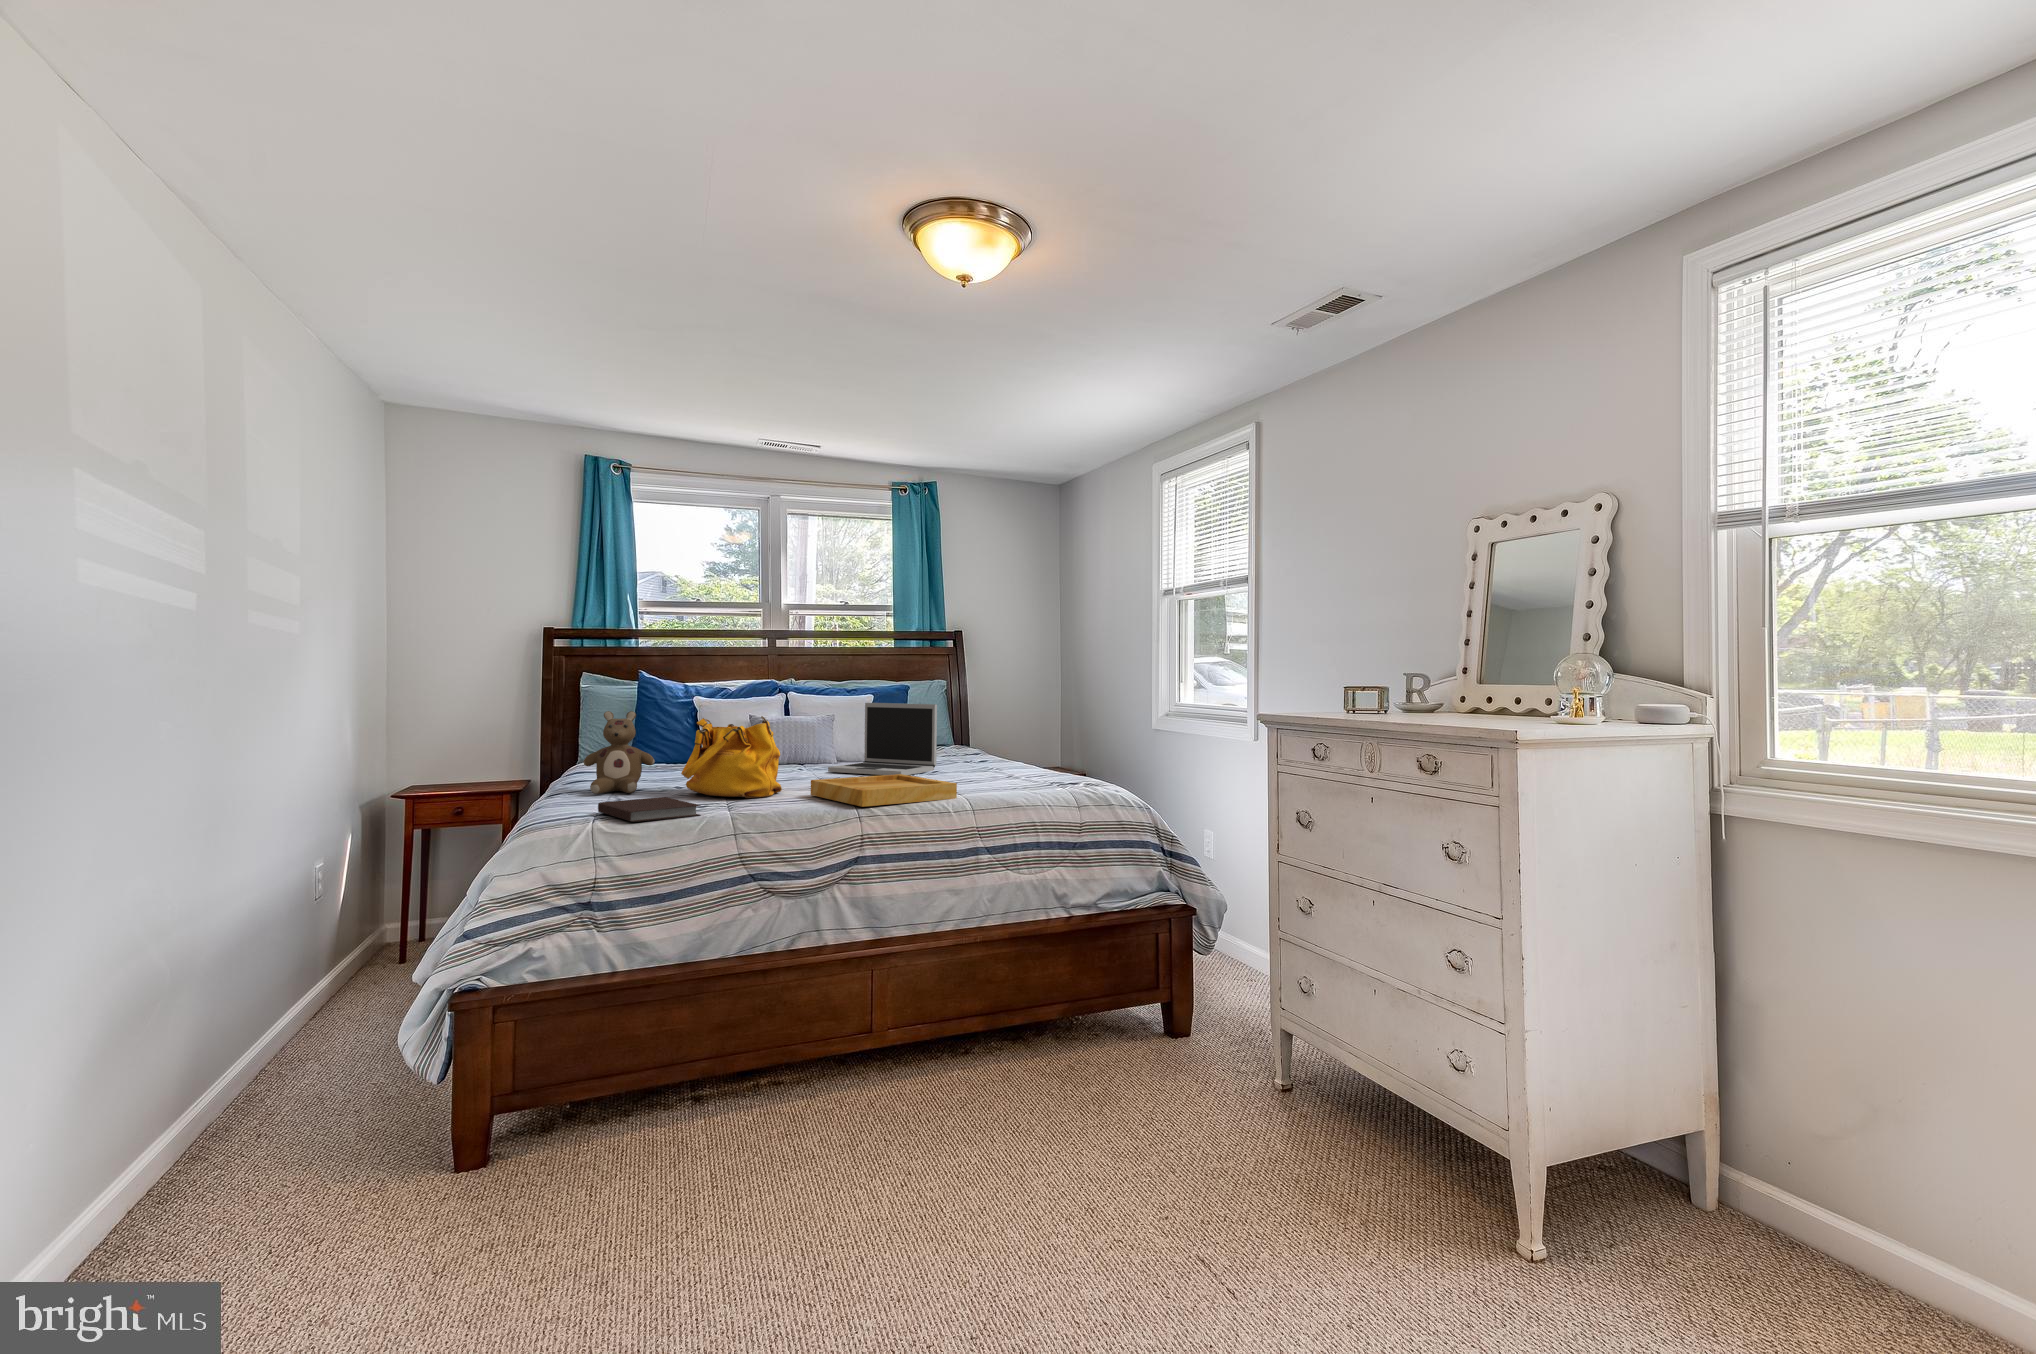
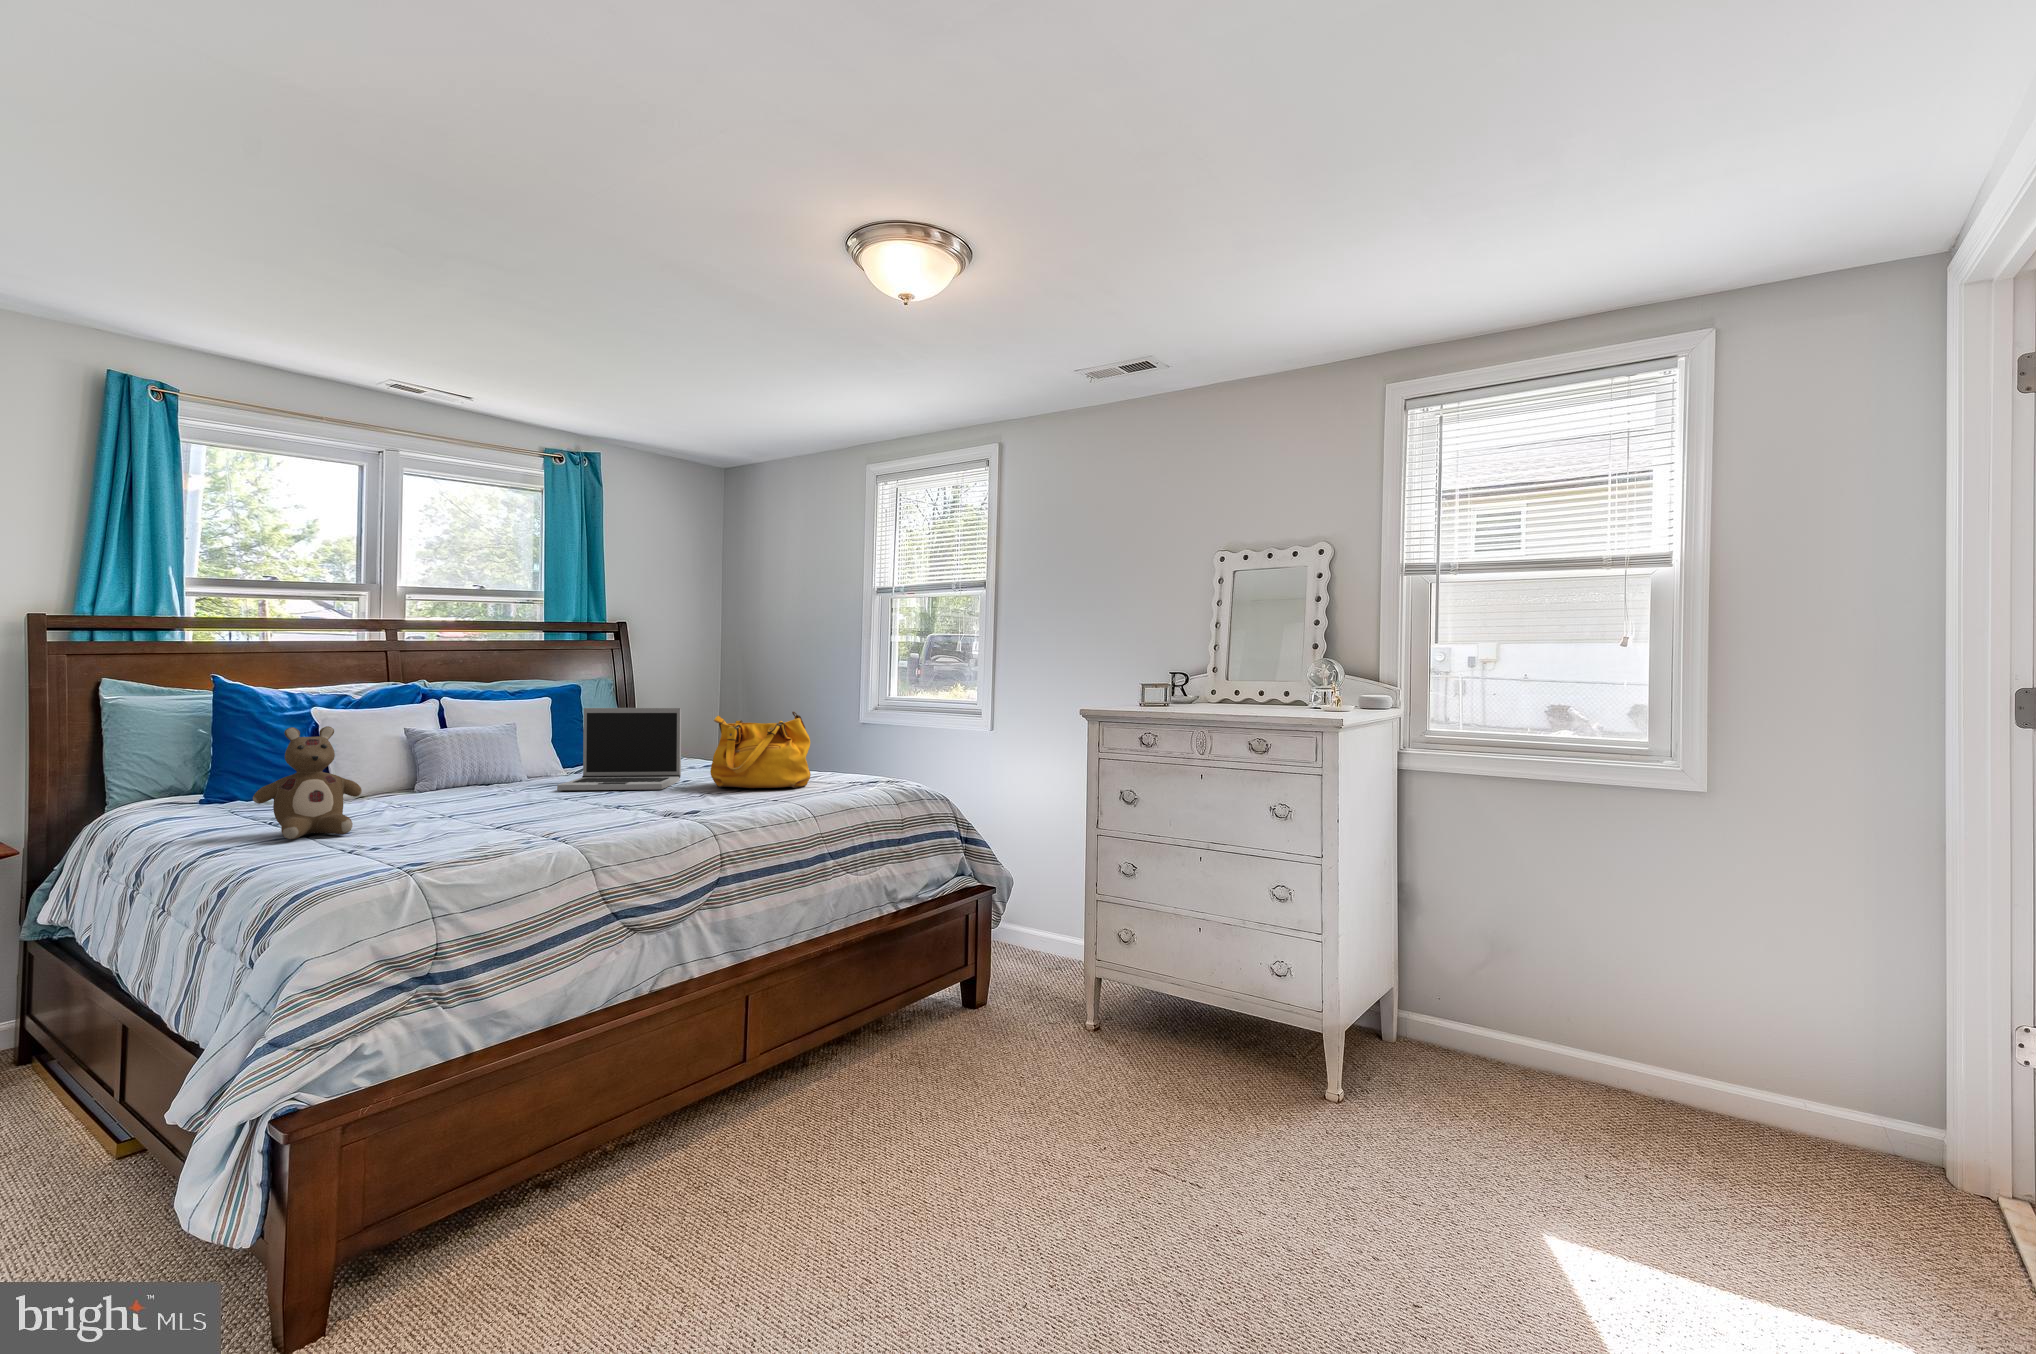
handbag: present [681,716,782,798] -> present [710,711,811,788]
tray: present [811,774,957,807] -> none [610,786,784,823]
notebook: present [598,797,700,822] -> none [367,833,527,865]

